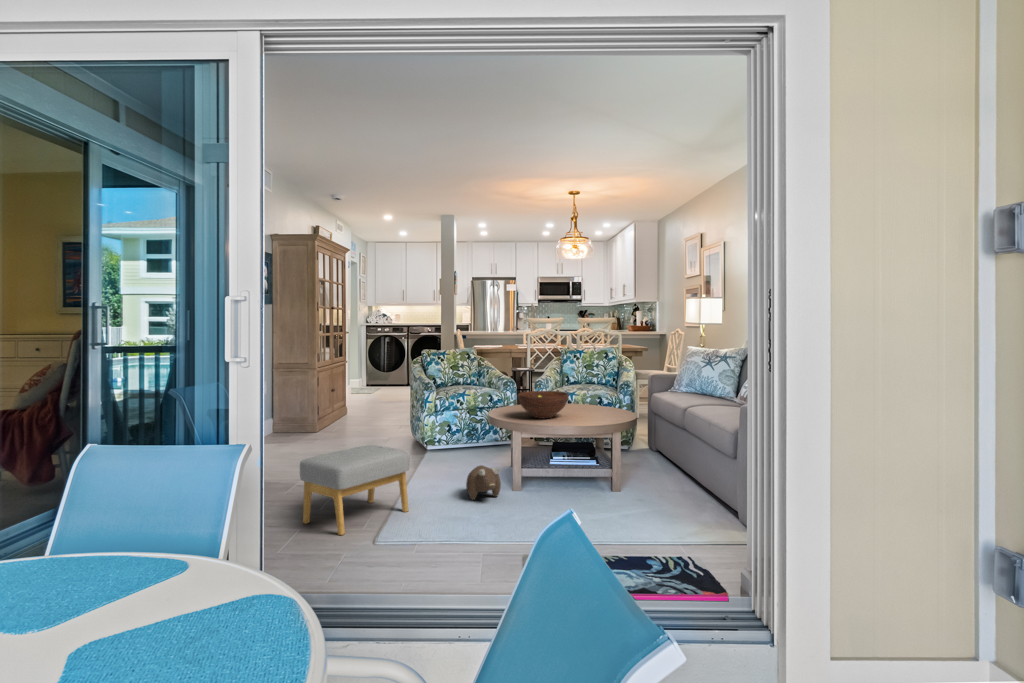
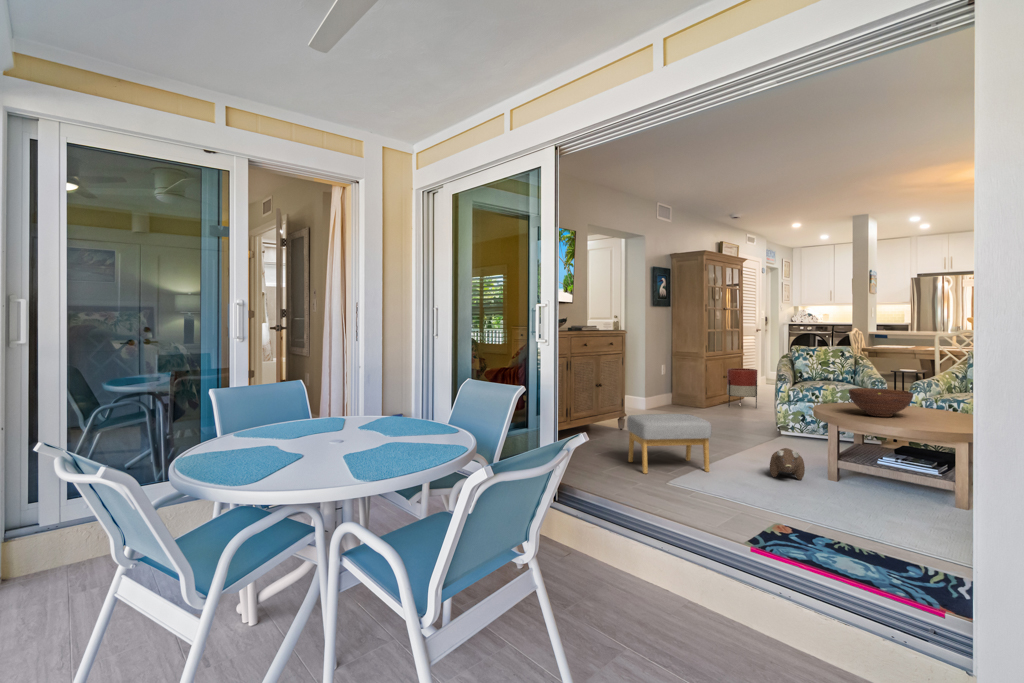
planter: none [336,377,370,424] -> present [727,368,757,408]

